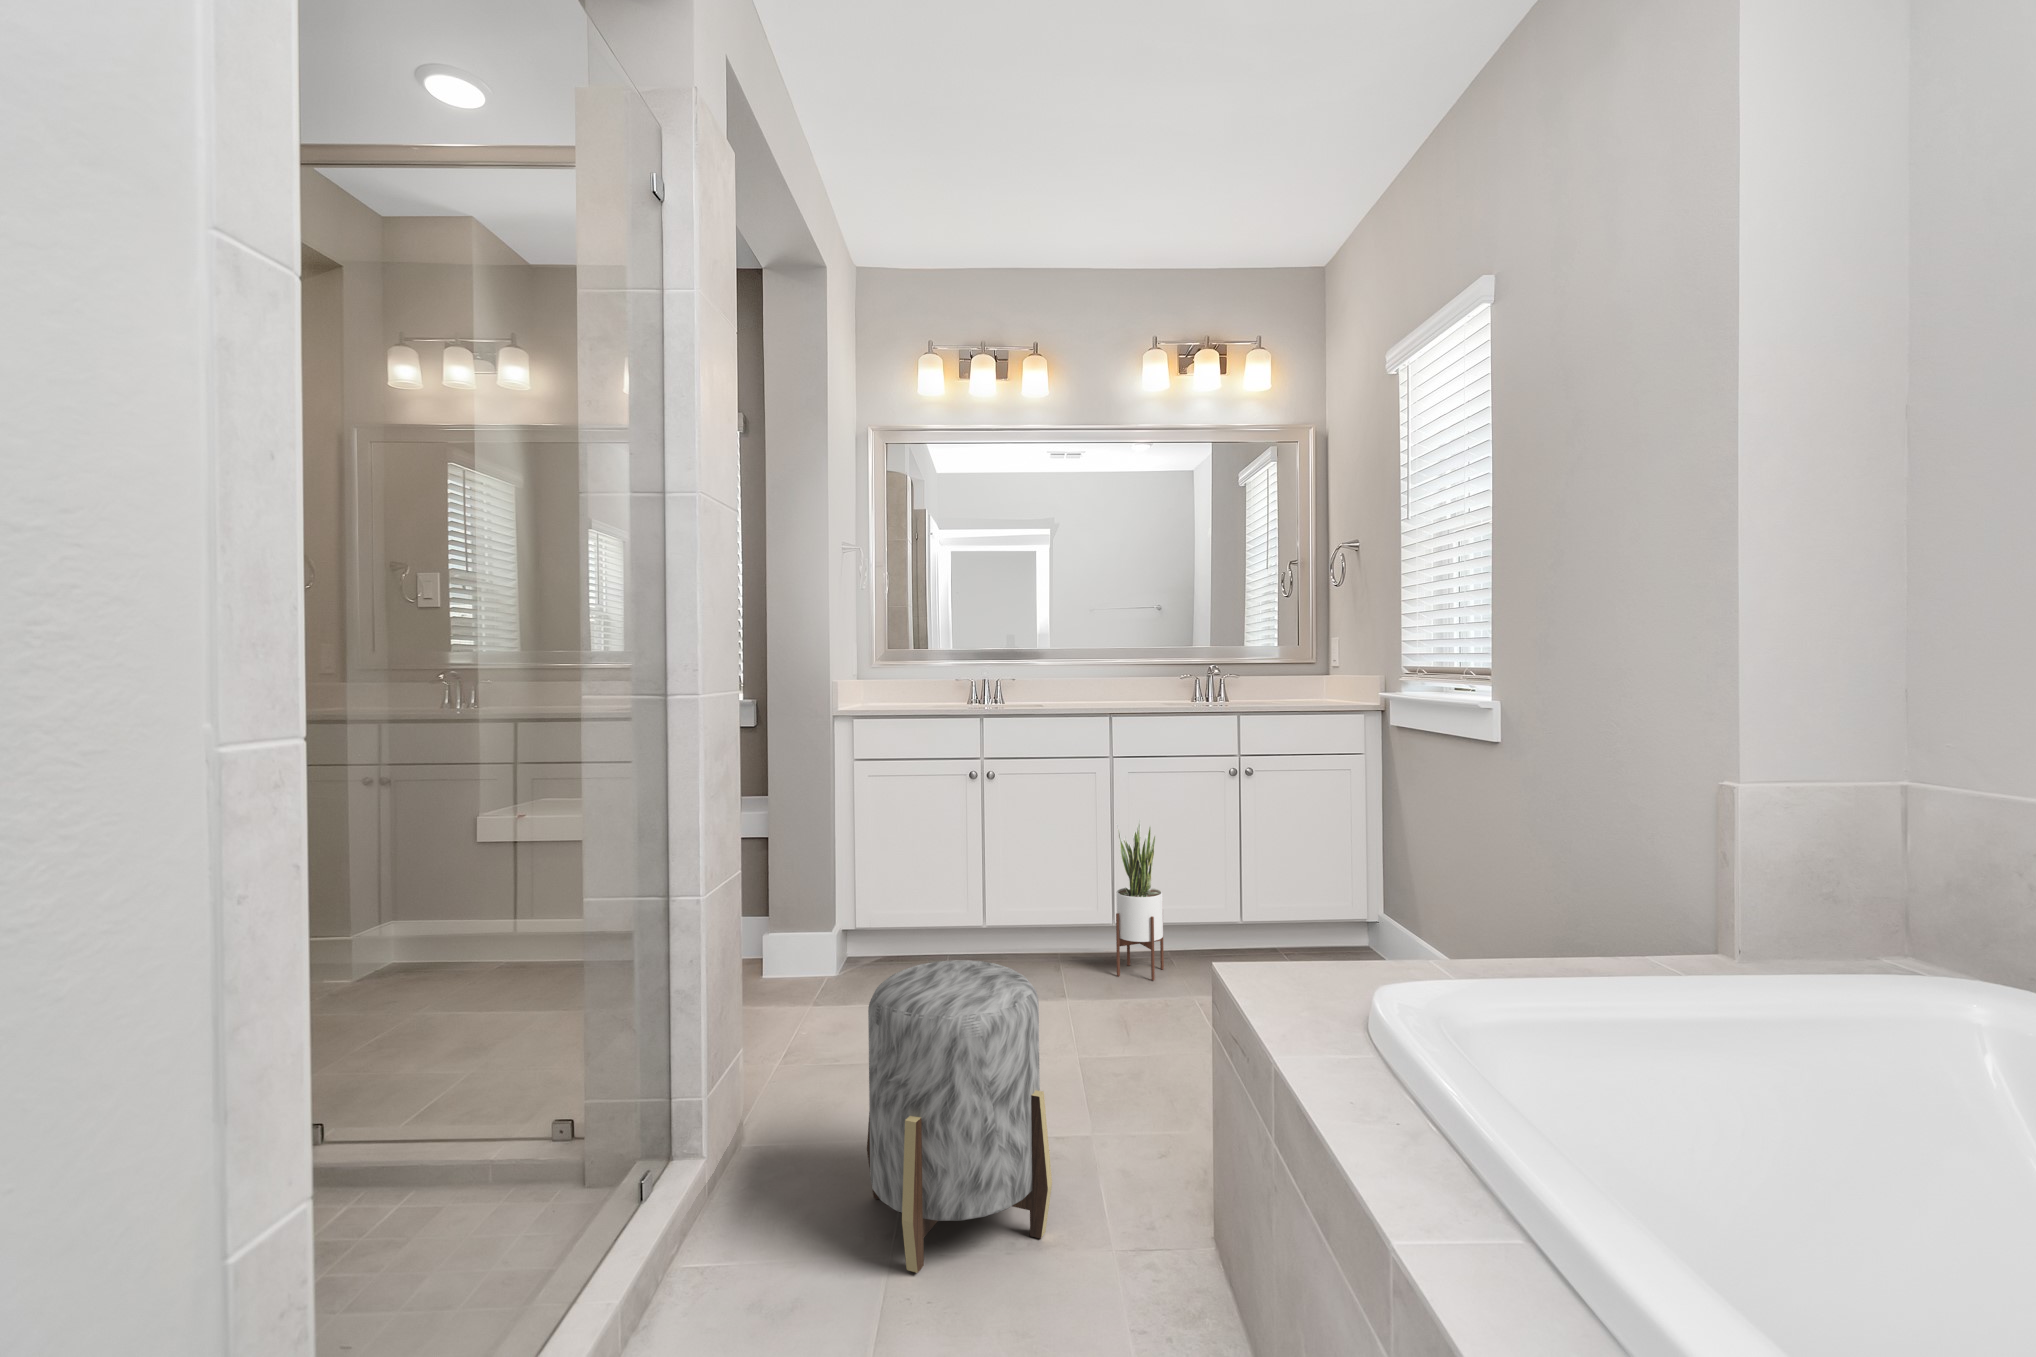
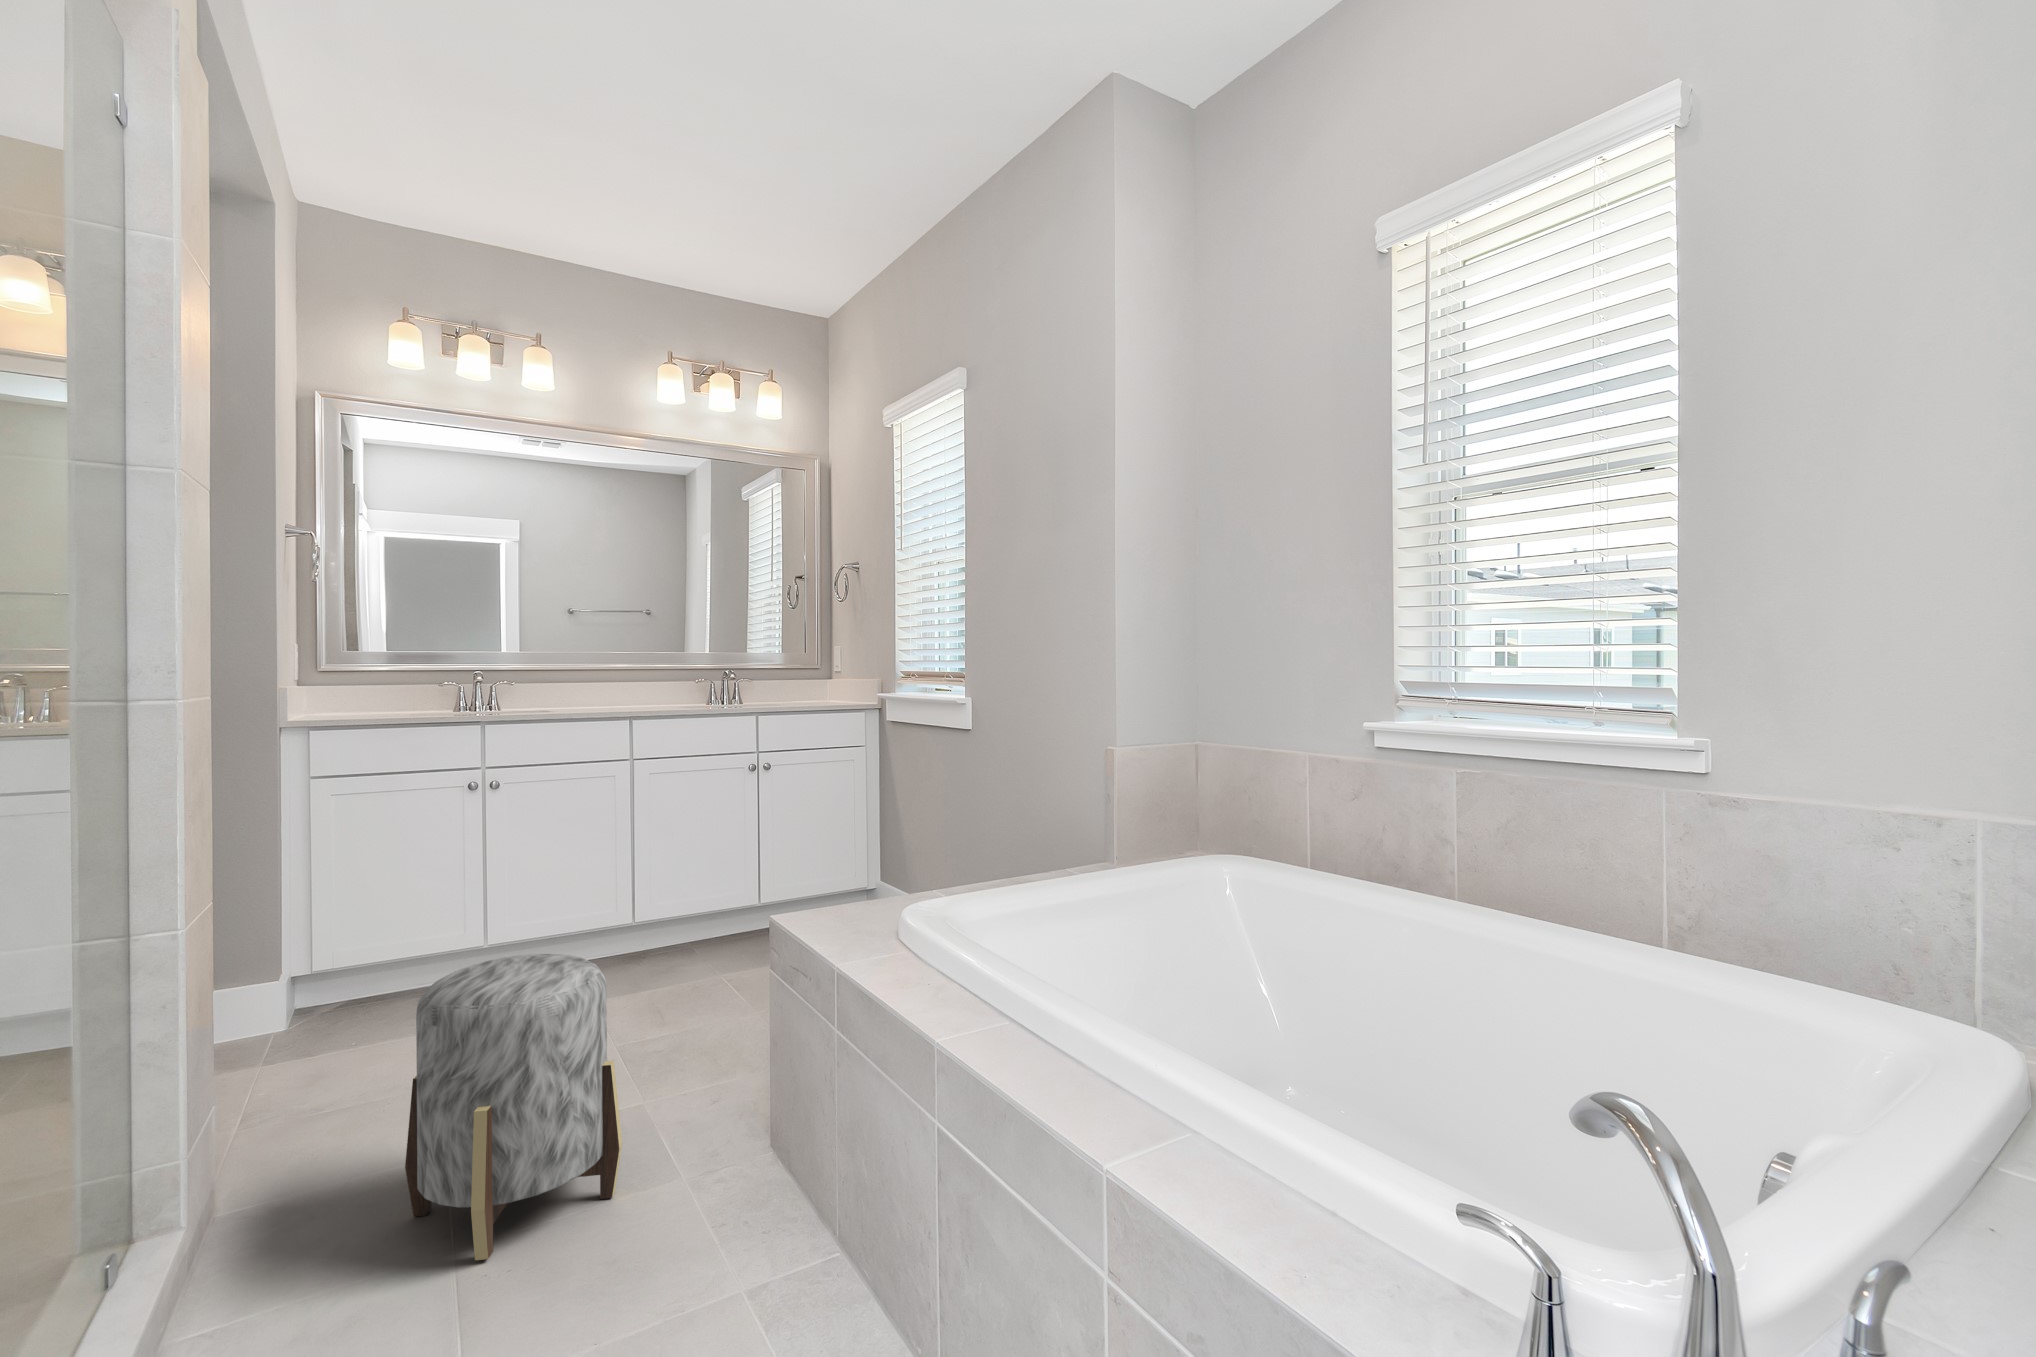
potted plant: present [1116,818,1164,980] -> none [635,817,683,975]

